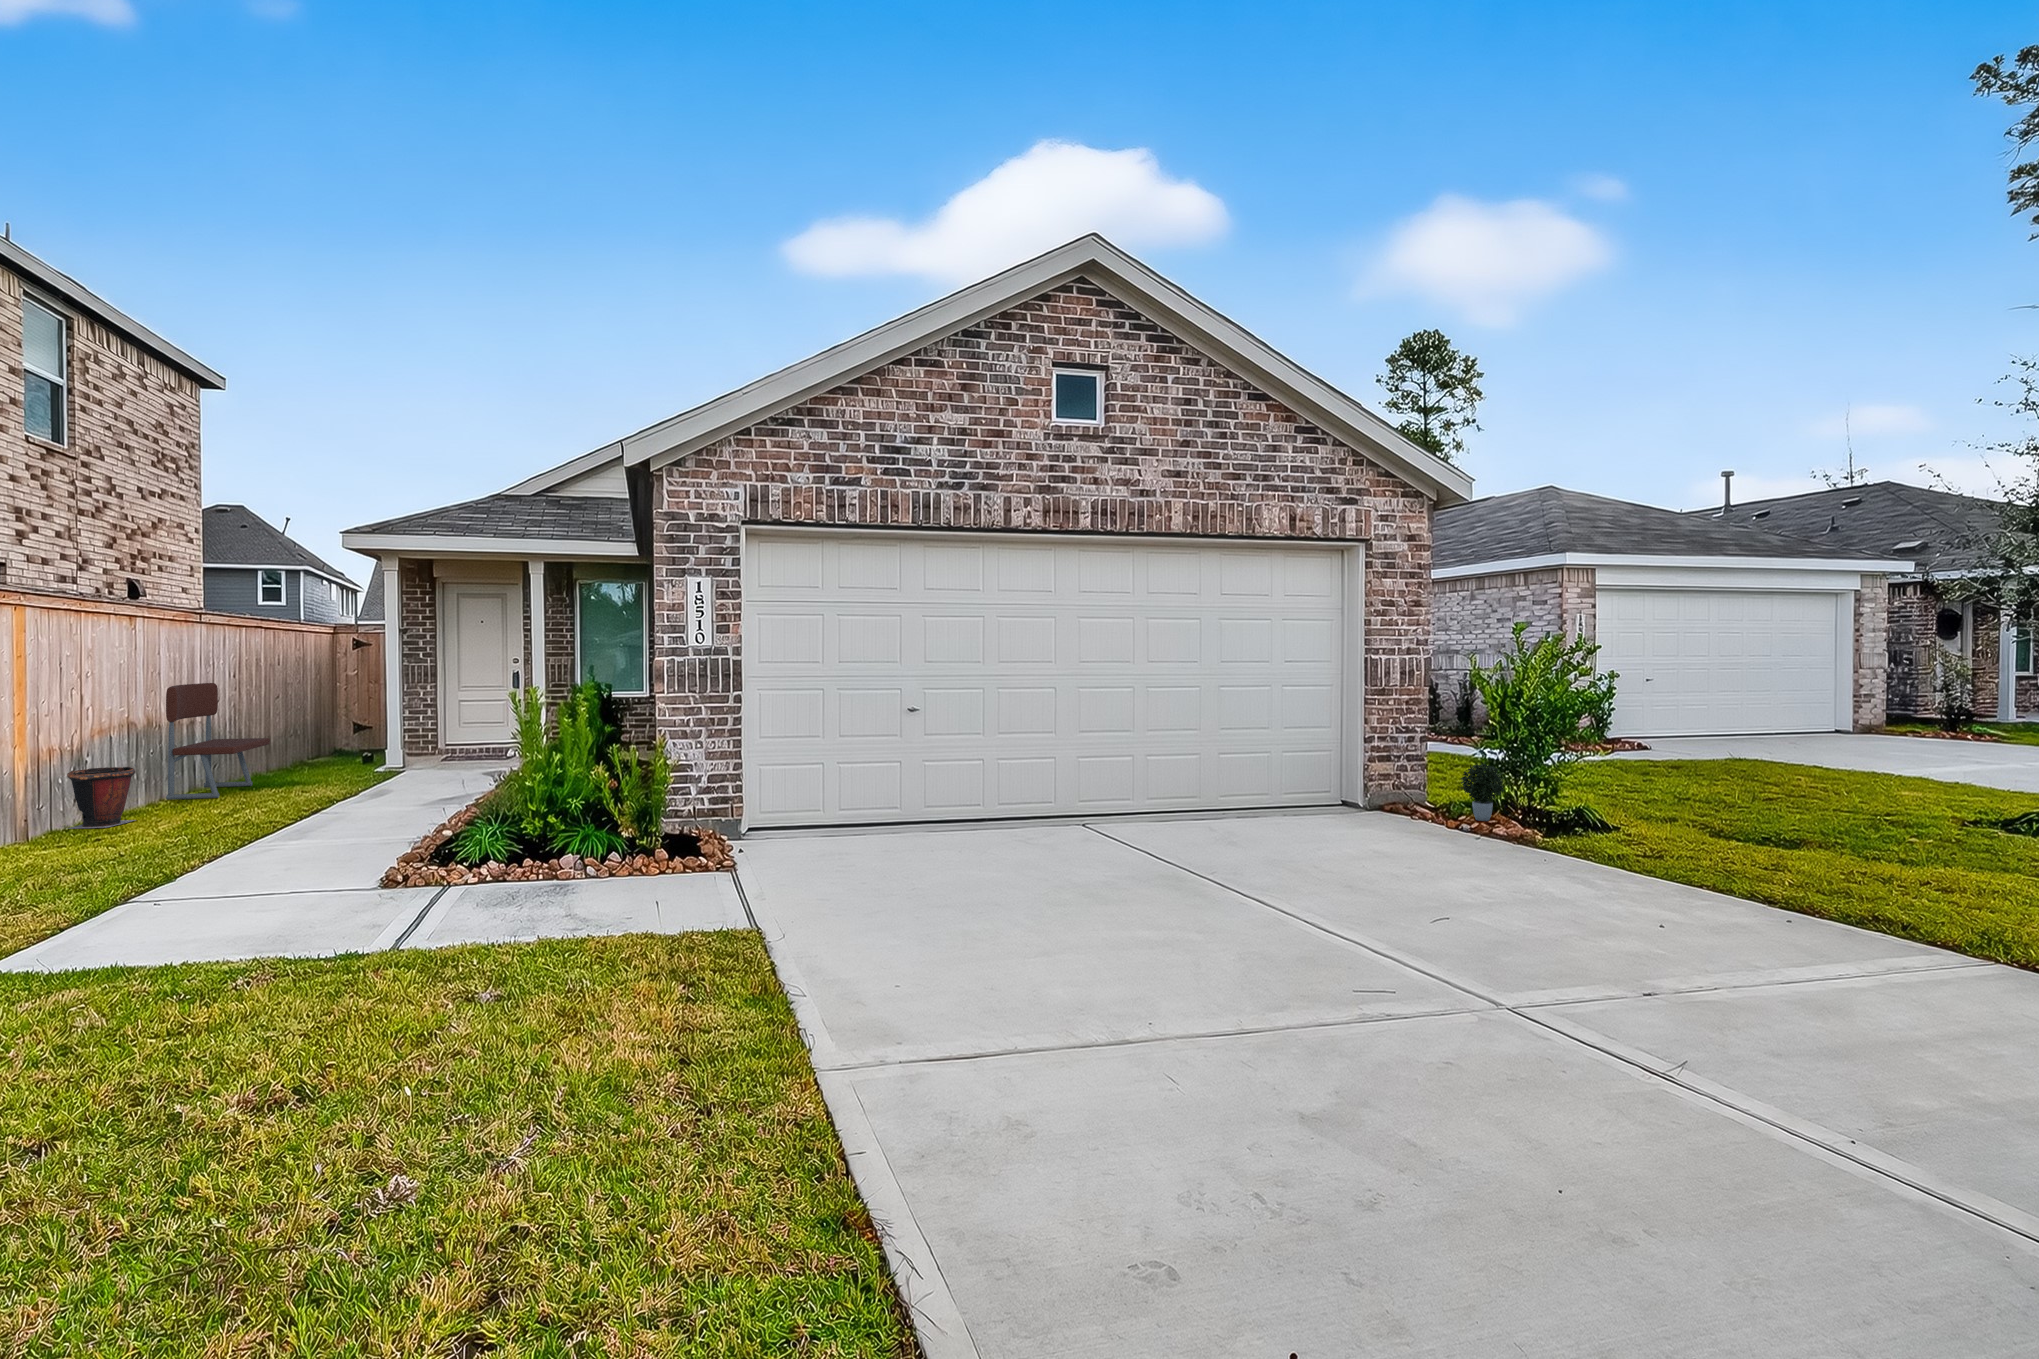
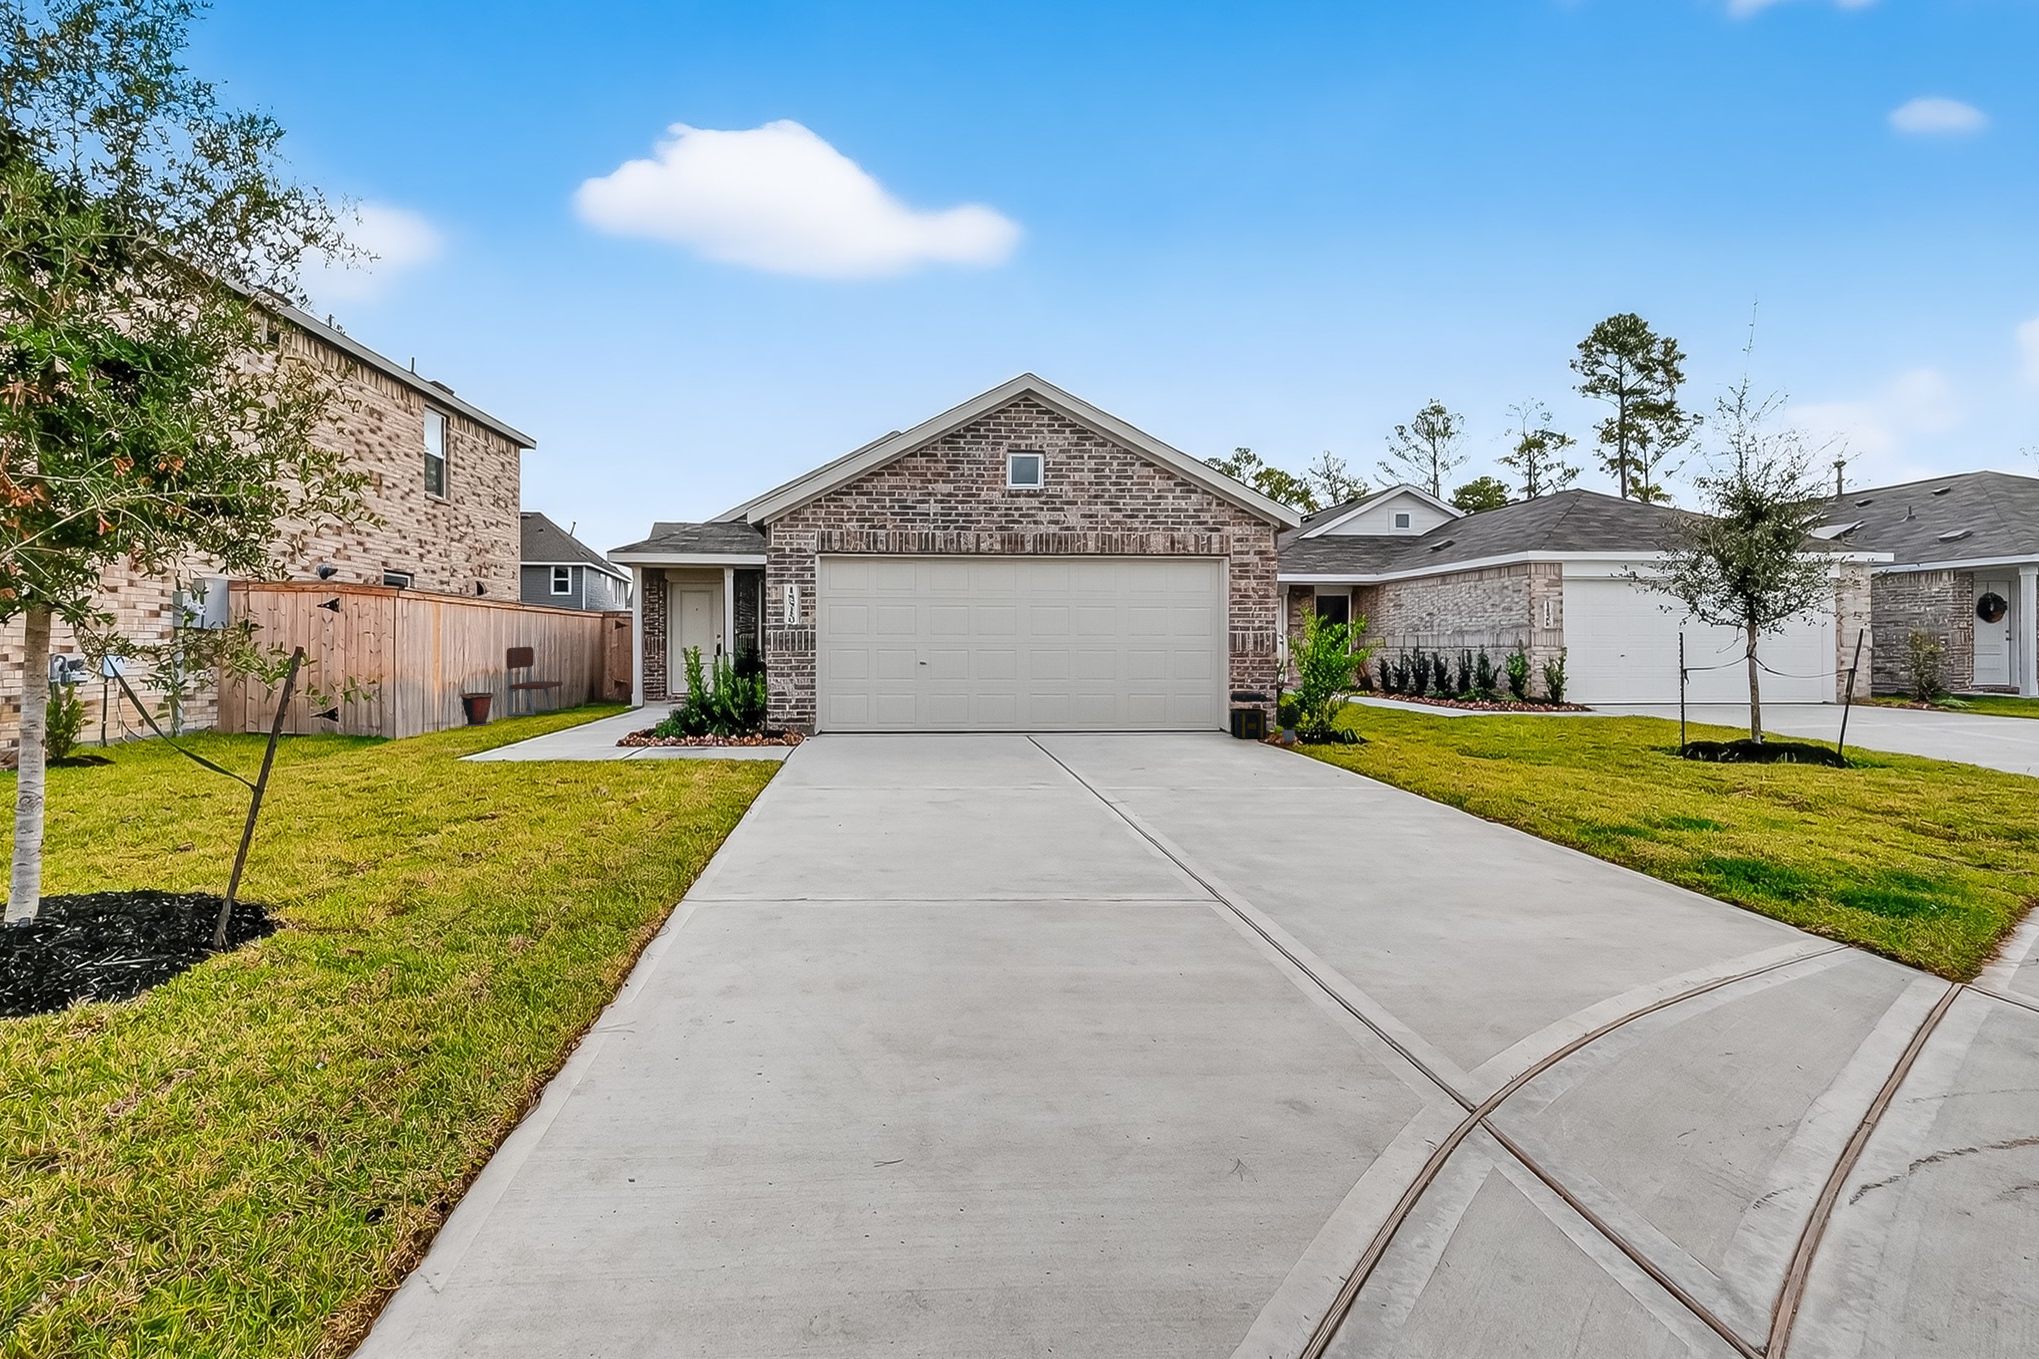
toolbox: none [1376,745,1442,817] -> present [1230,693,1268,739]

